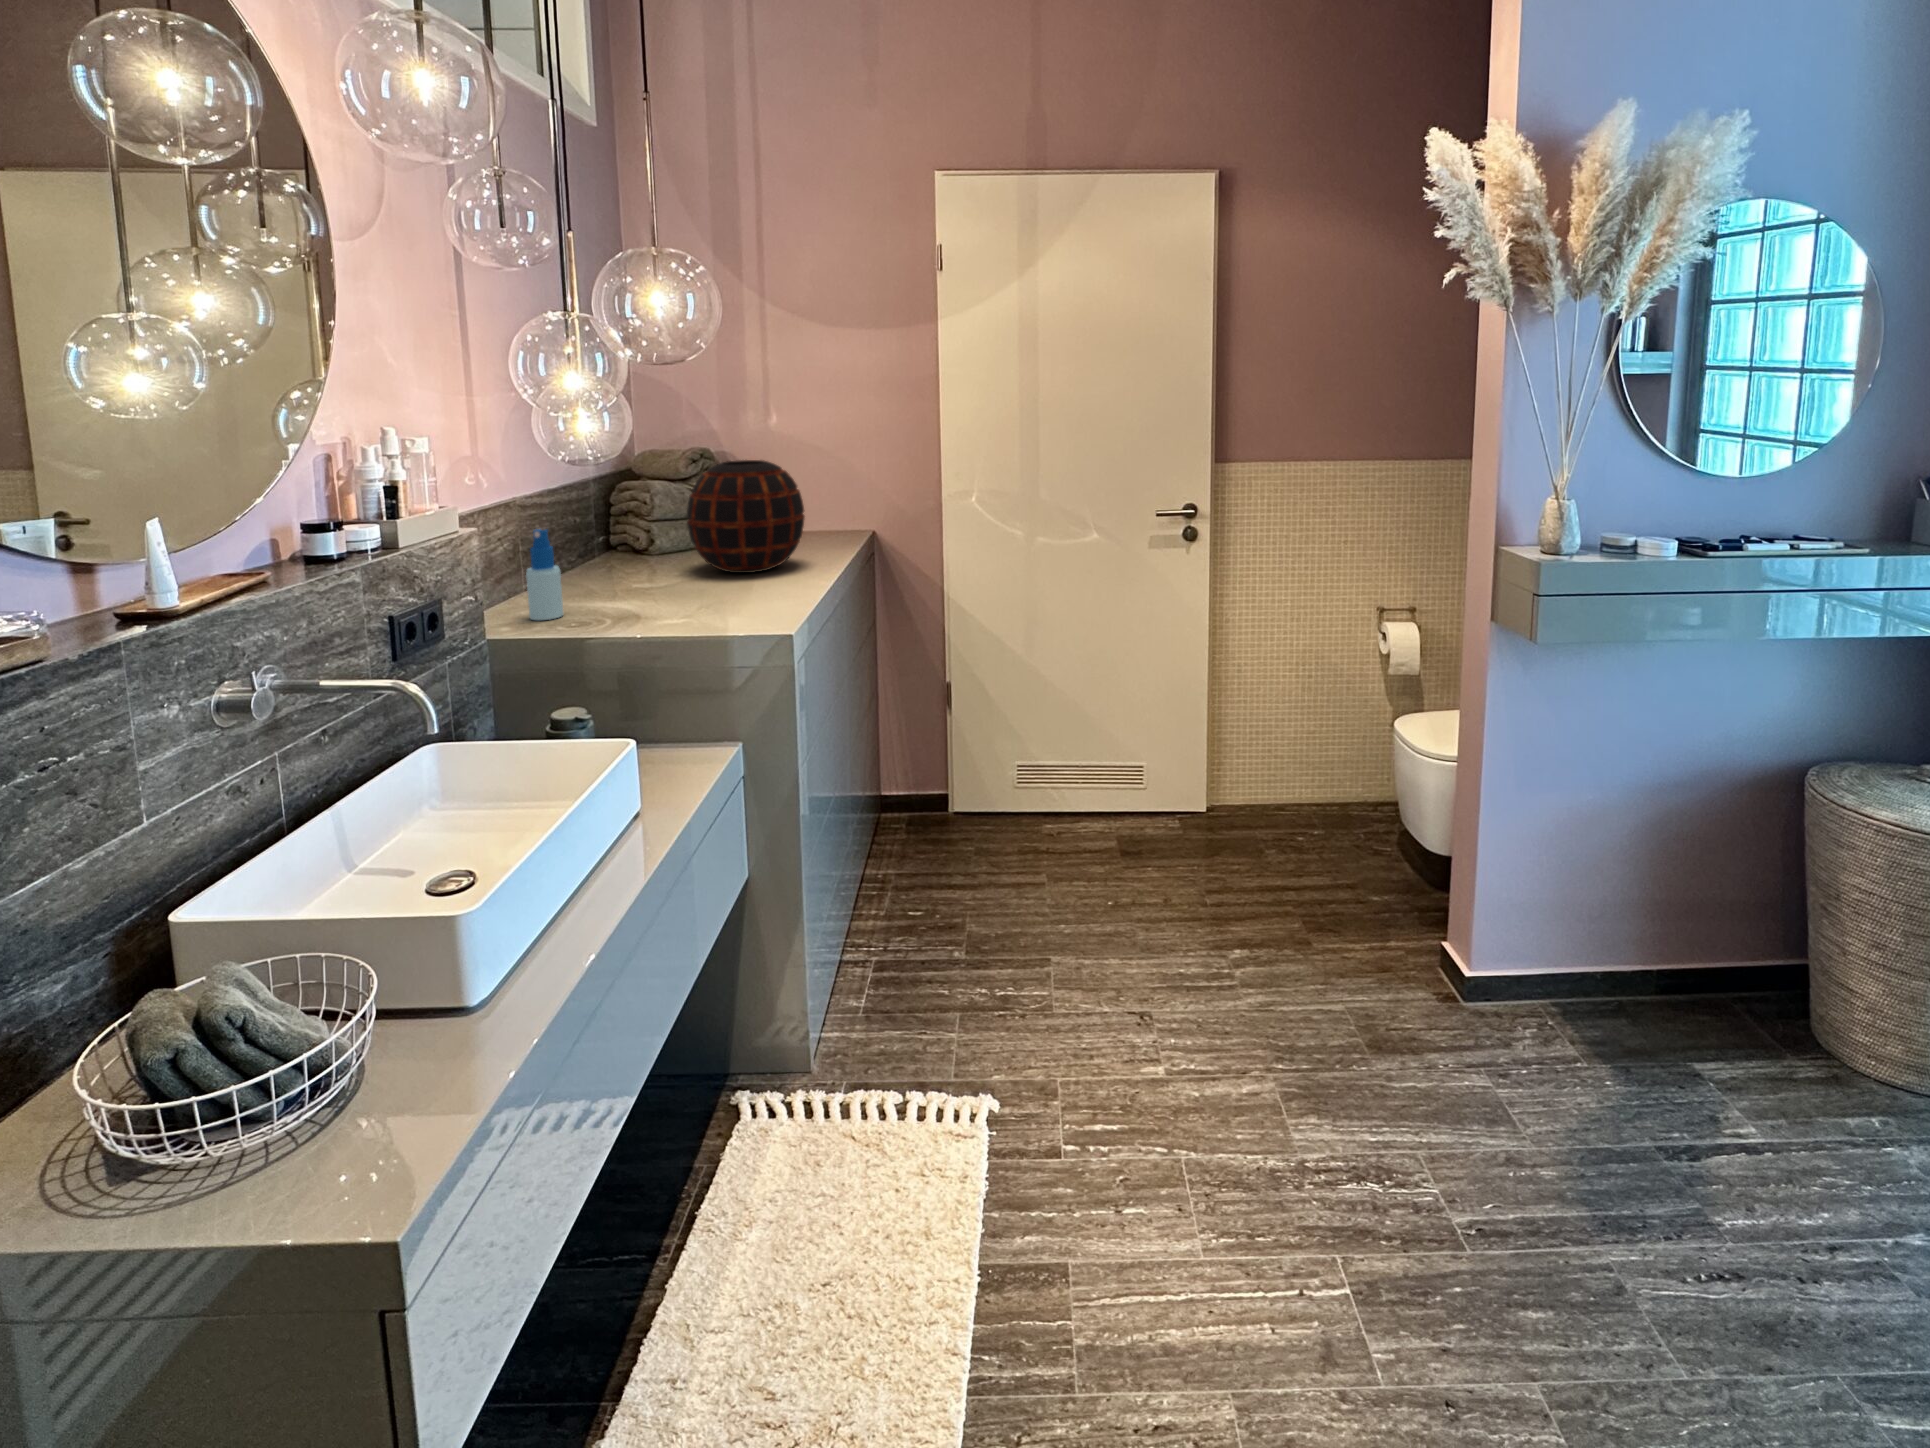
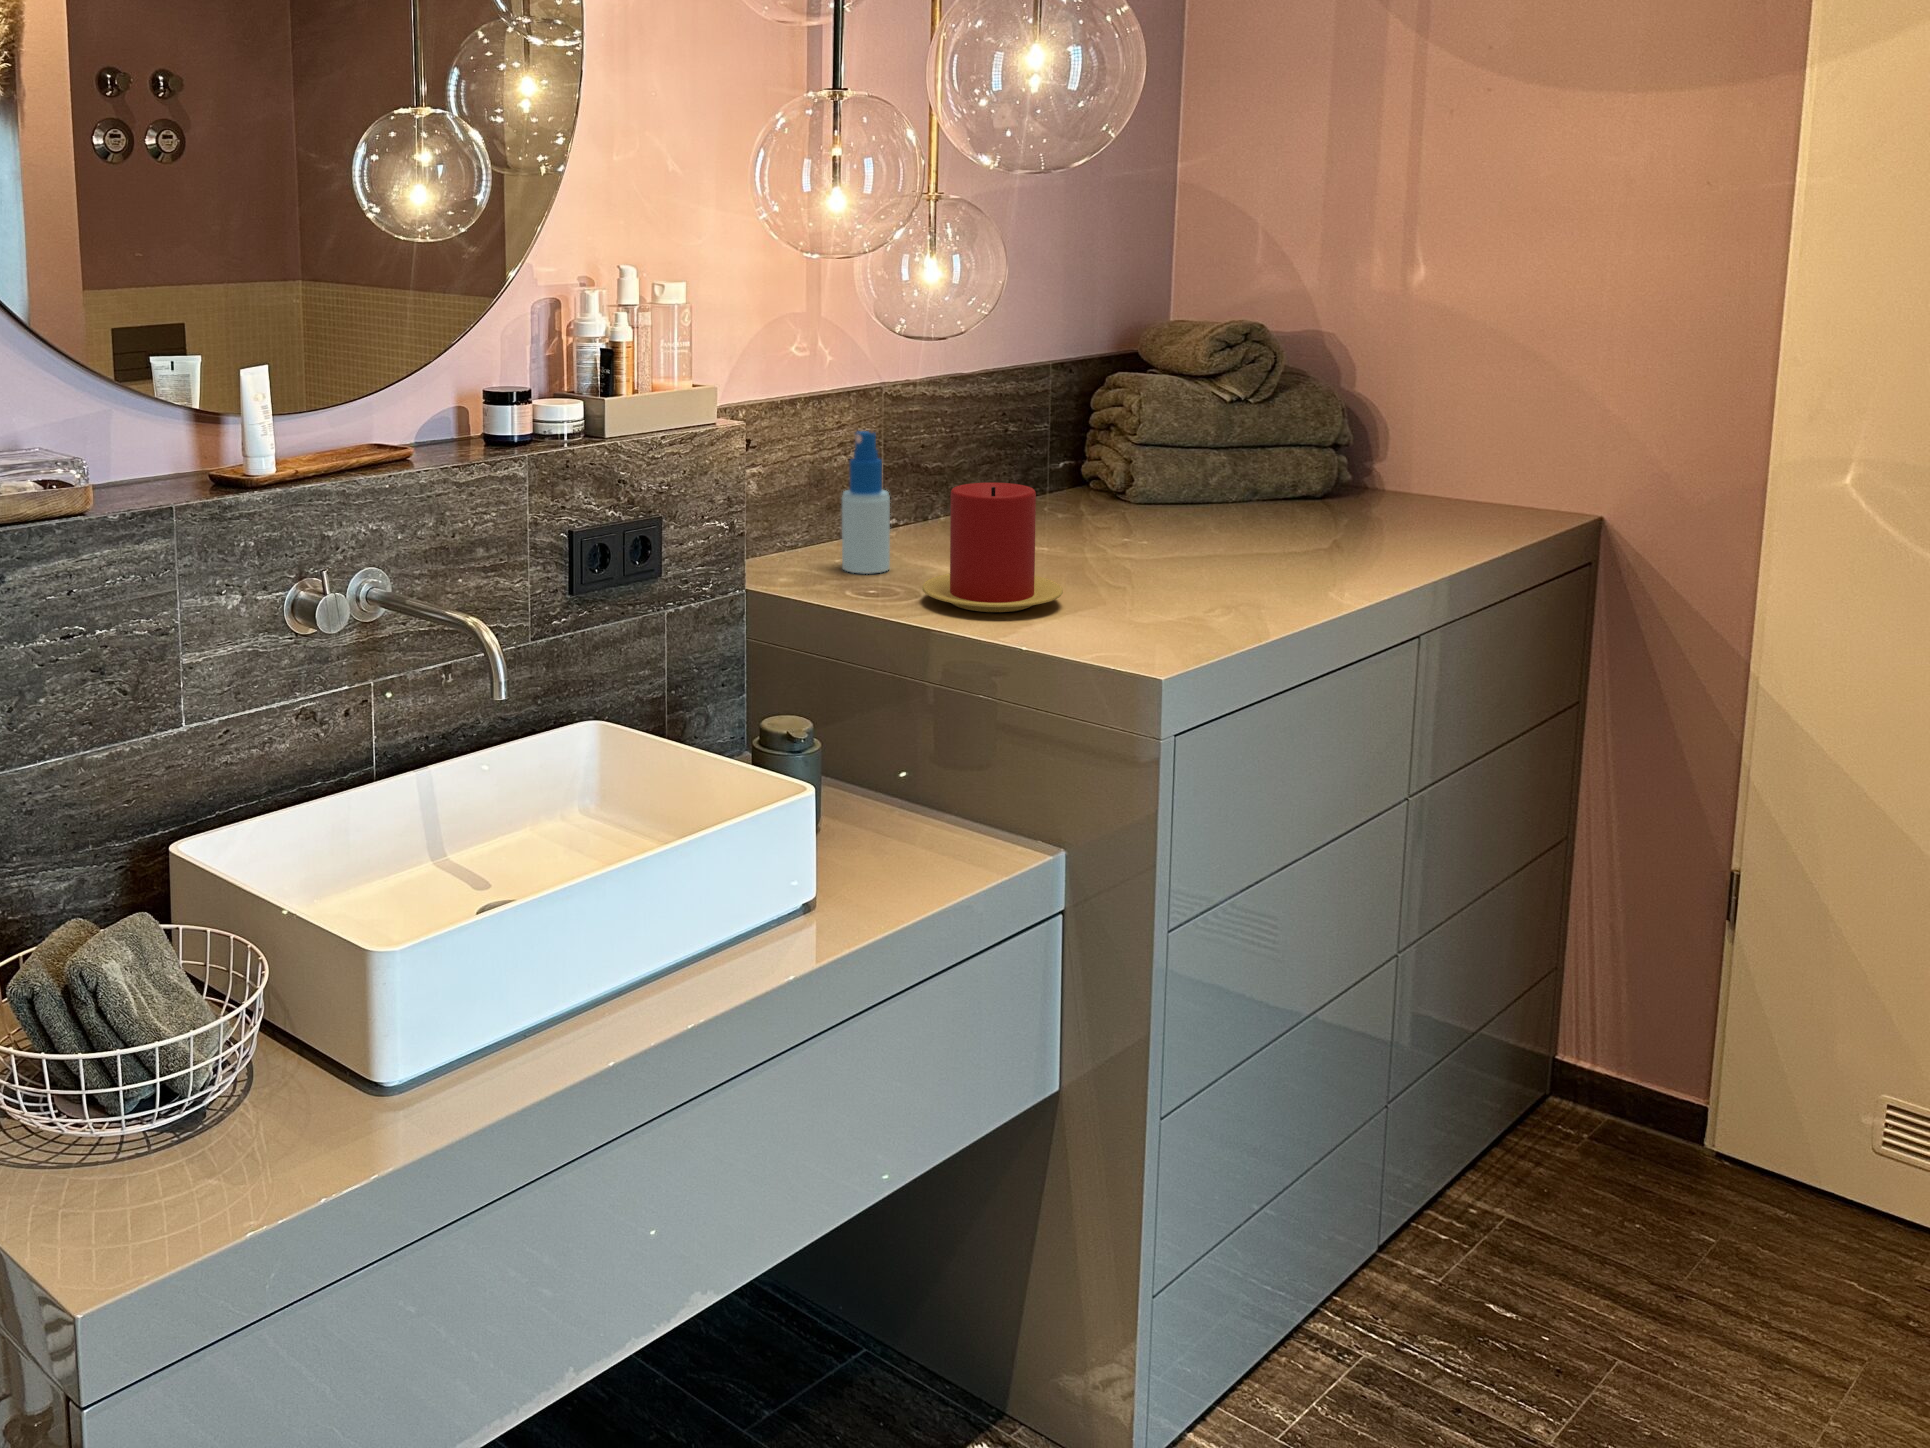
decorative vase: present [687,460,805,573] -> none [1150,344,1378,555]
candle: none [607,548,694,624] -> present [922,483,1063,612]

